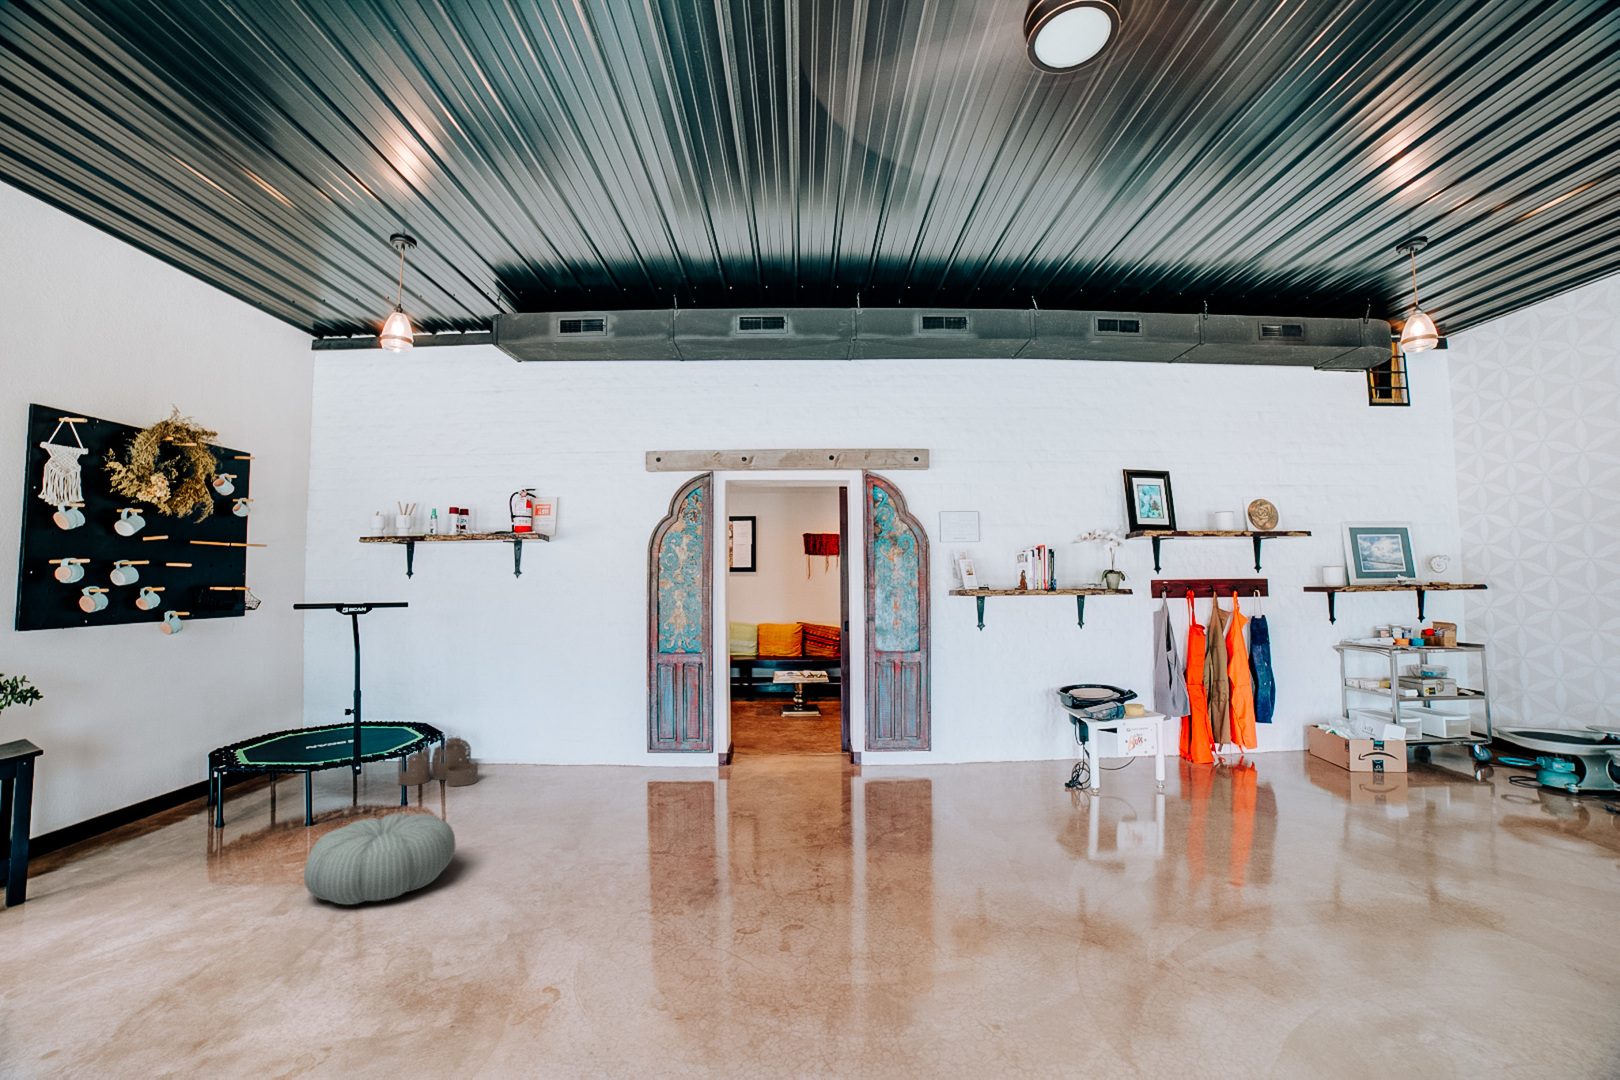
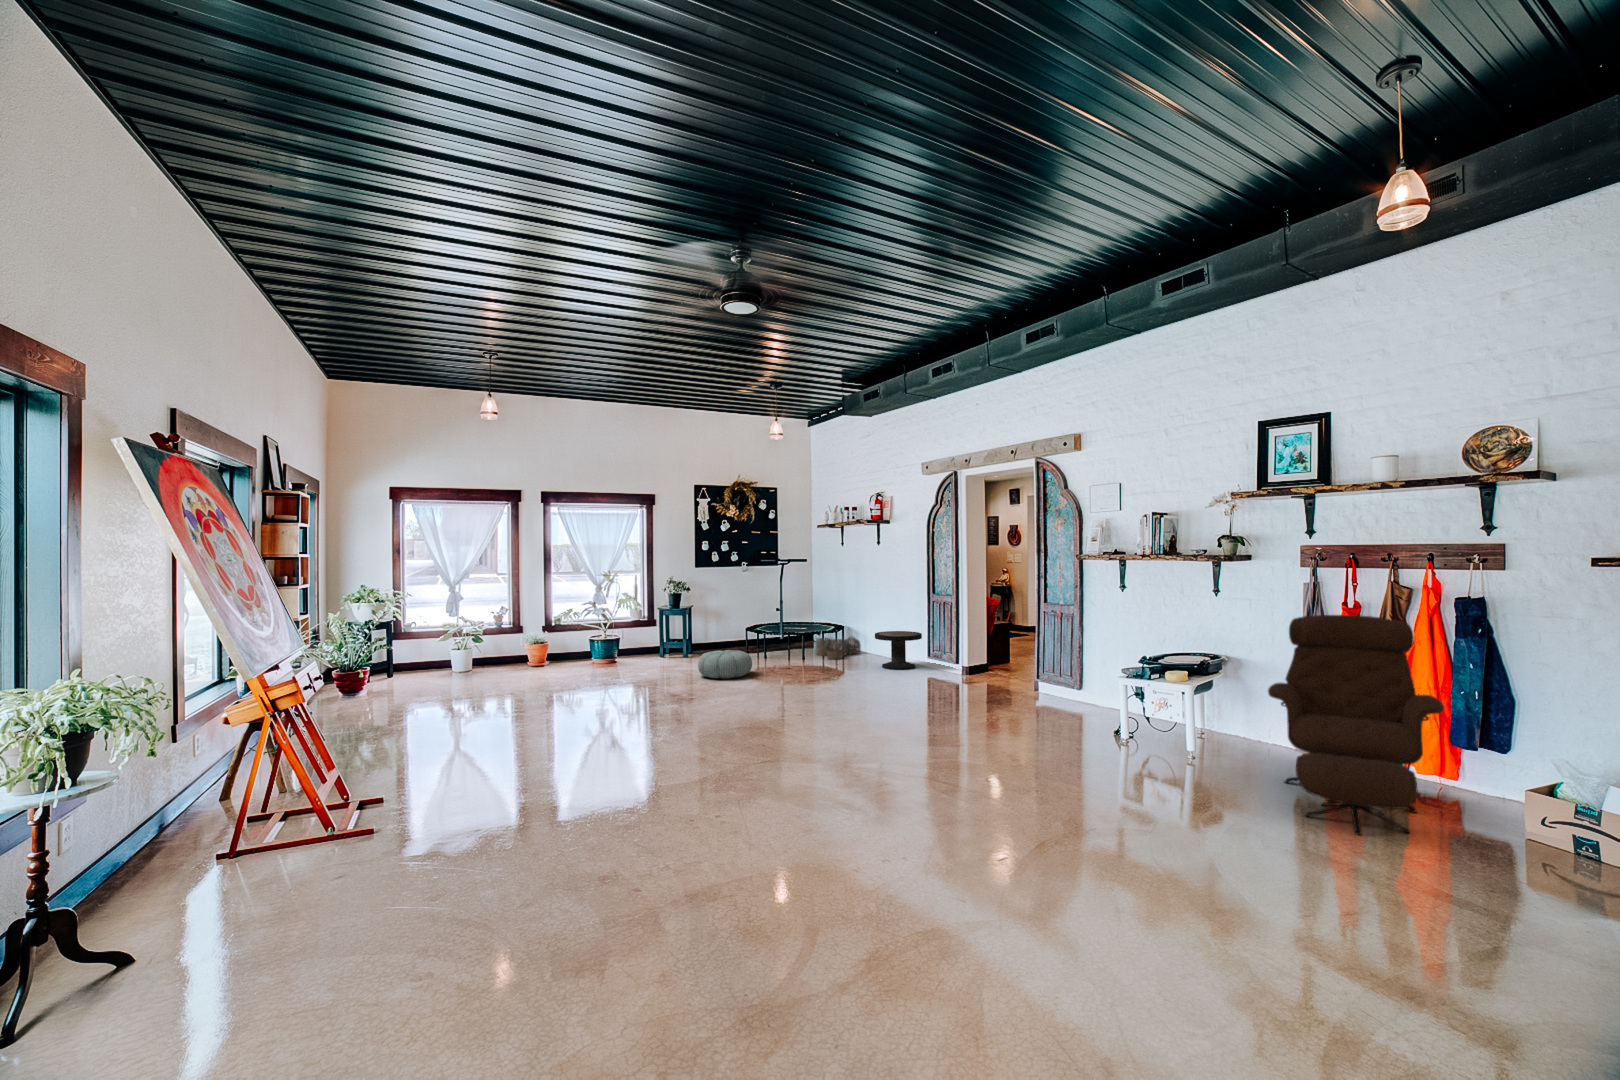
lounge chair: none [1197,635,1396,803] -> present [1268,615,1444,835]
side table: none [574,710,650,777] -> present [875,631,922,670]

